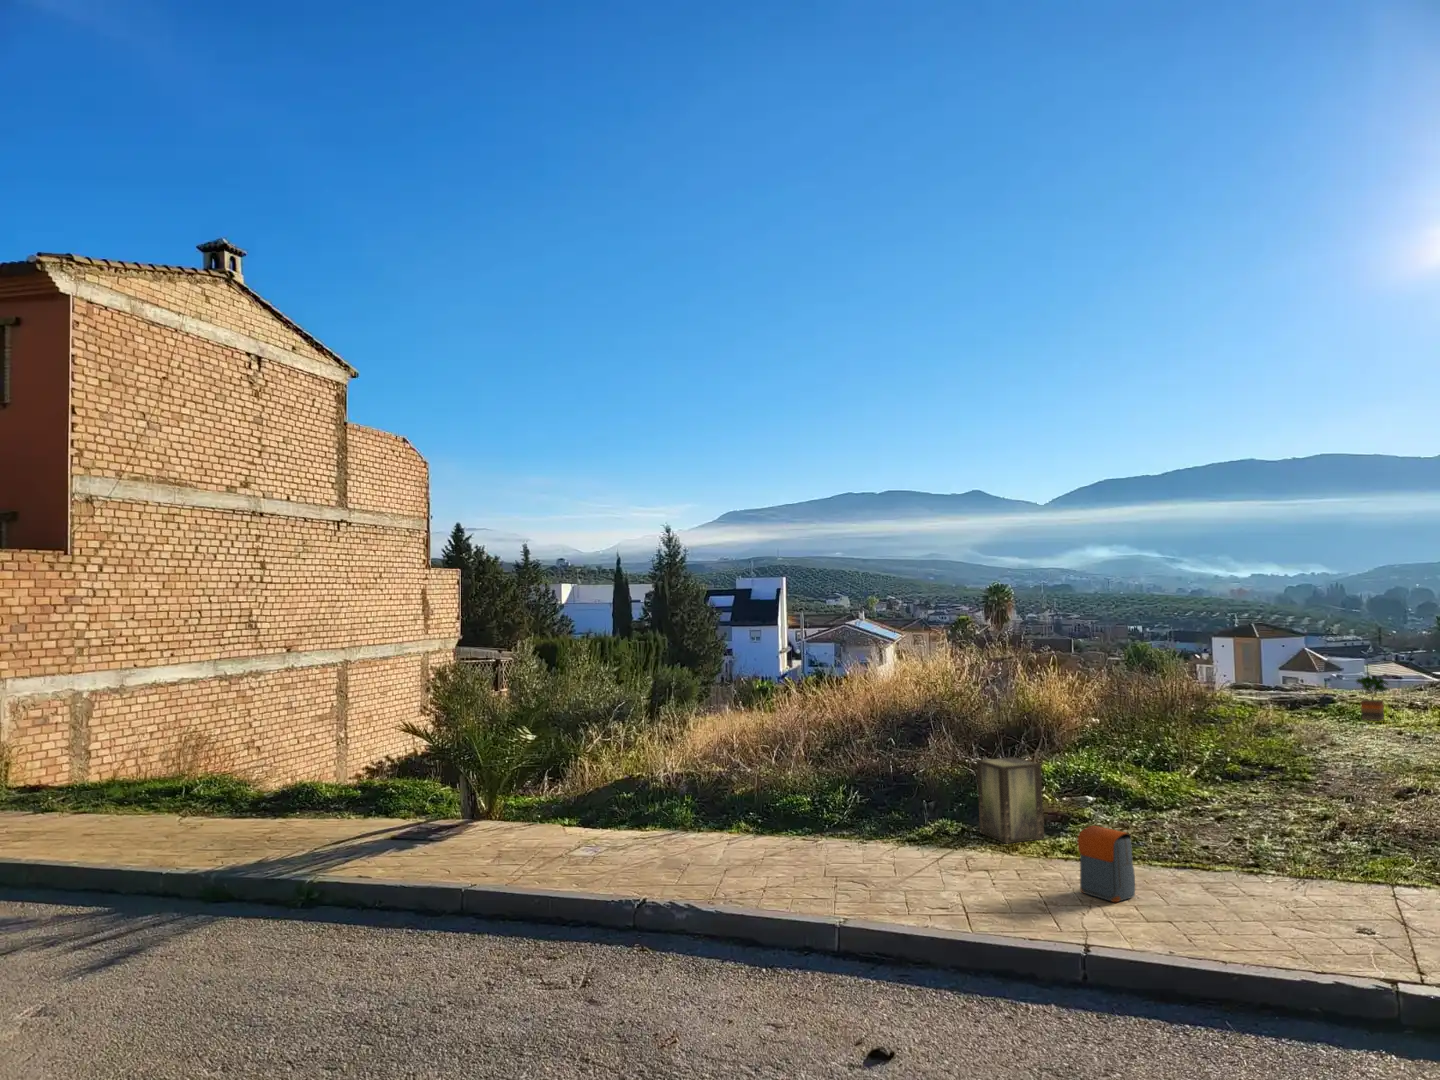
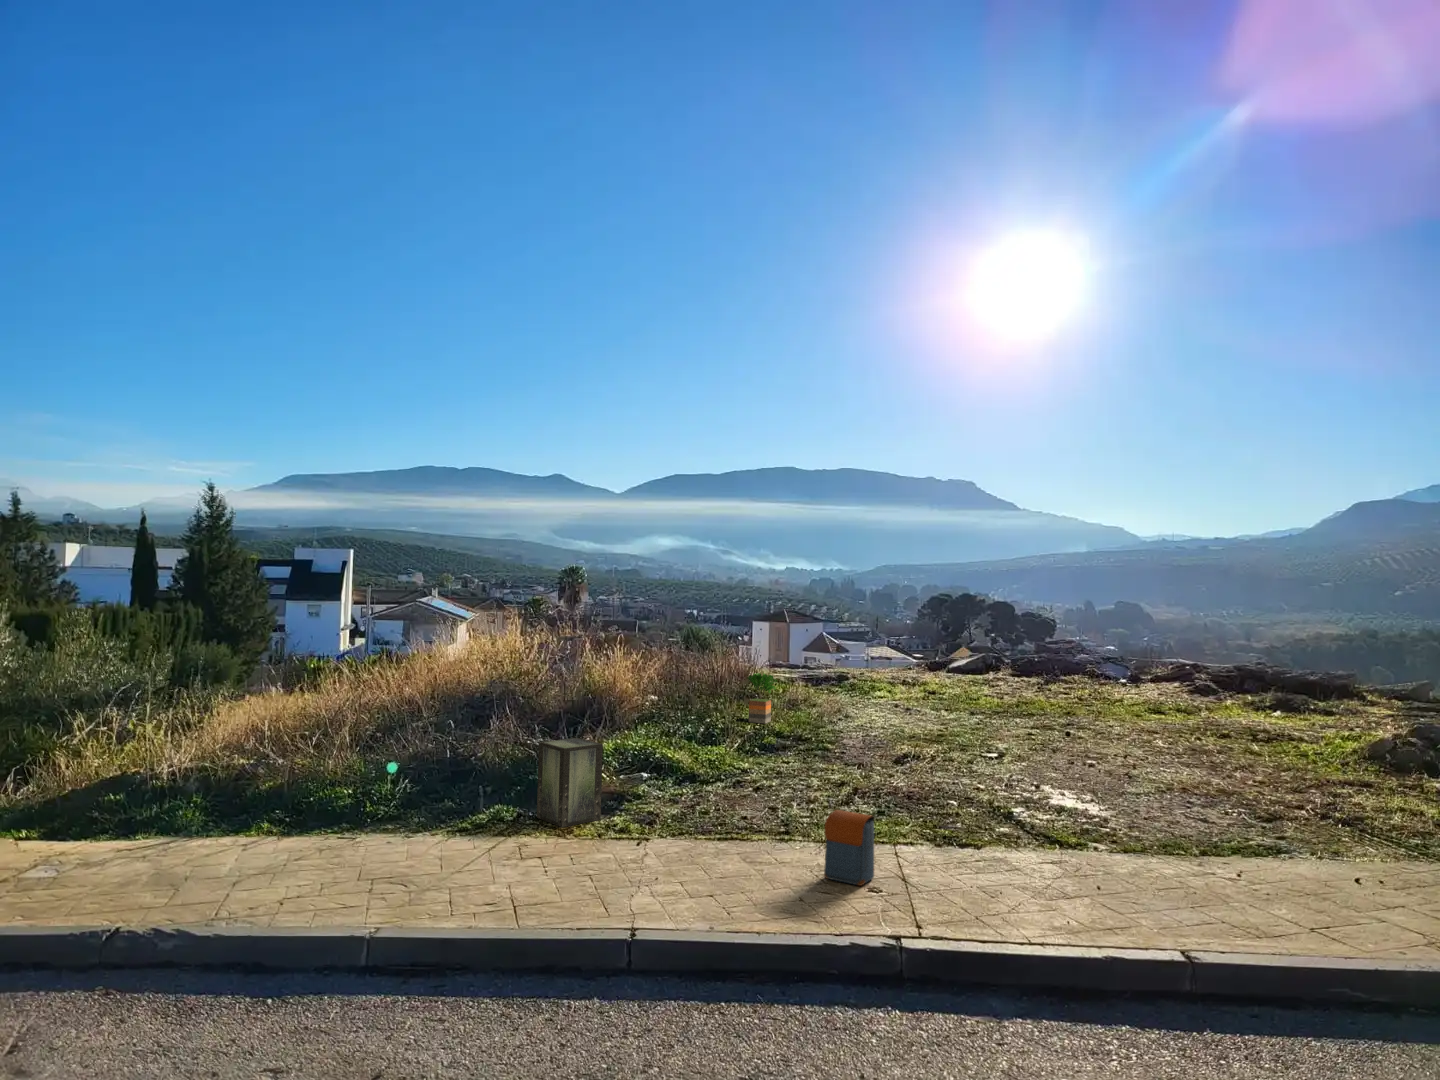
potted tree: present [1357,677,1388,721] -> present [748,673,777,724]
backpack: present [1078,826,1135,902] -> present [824,810,874,886]

